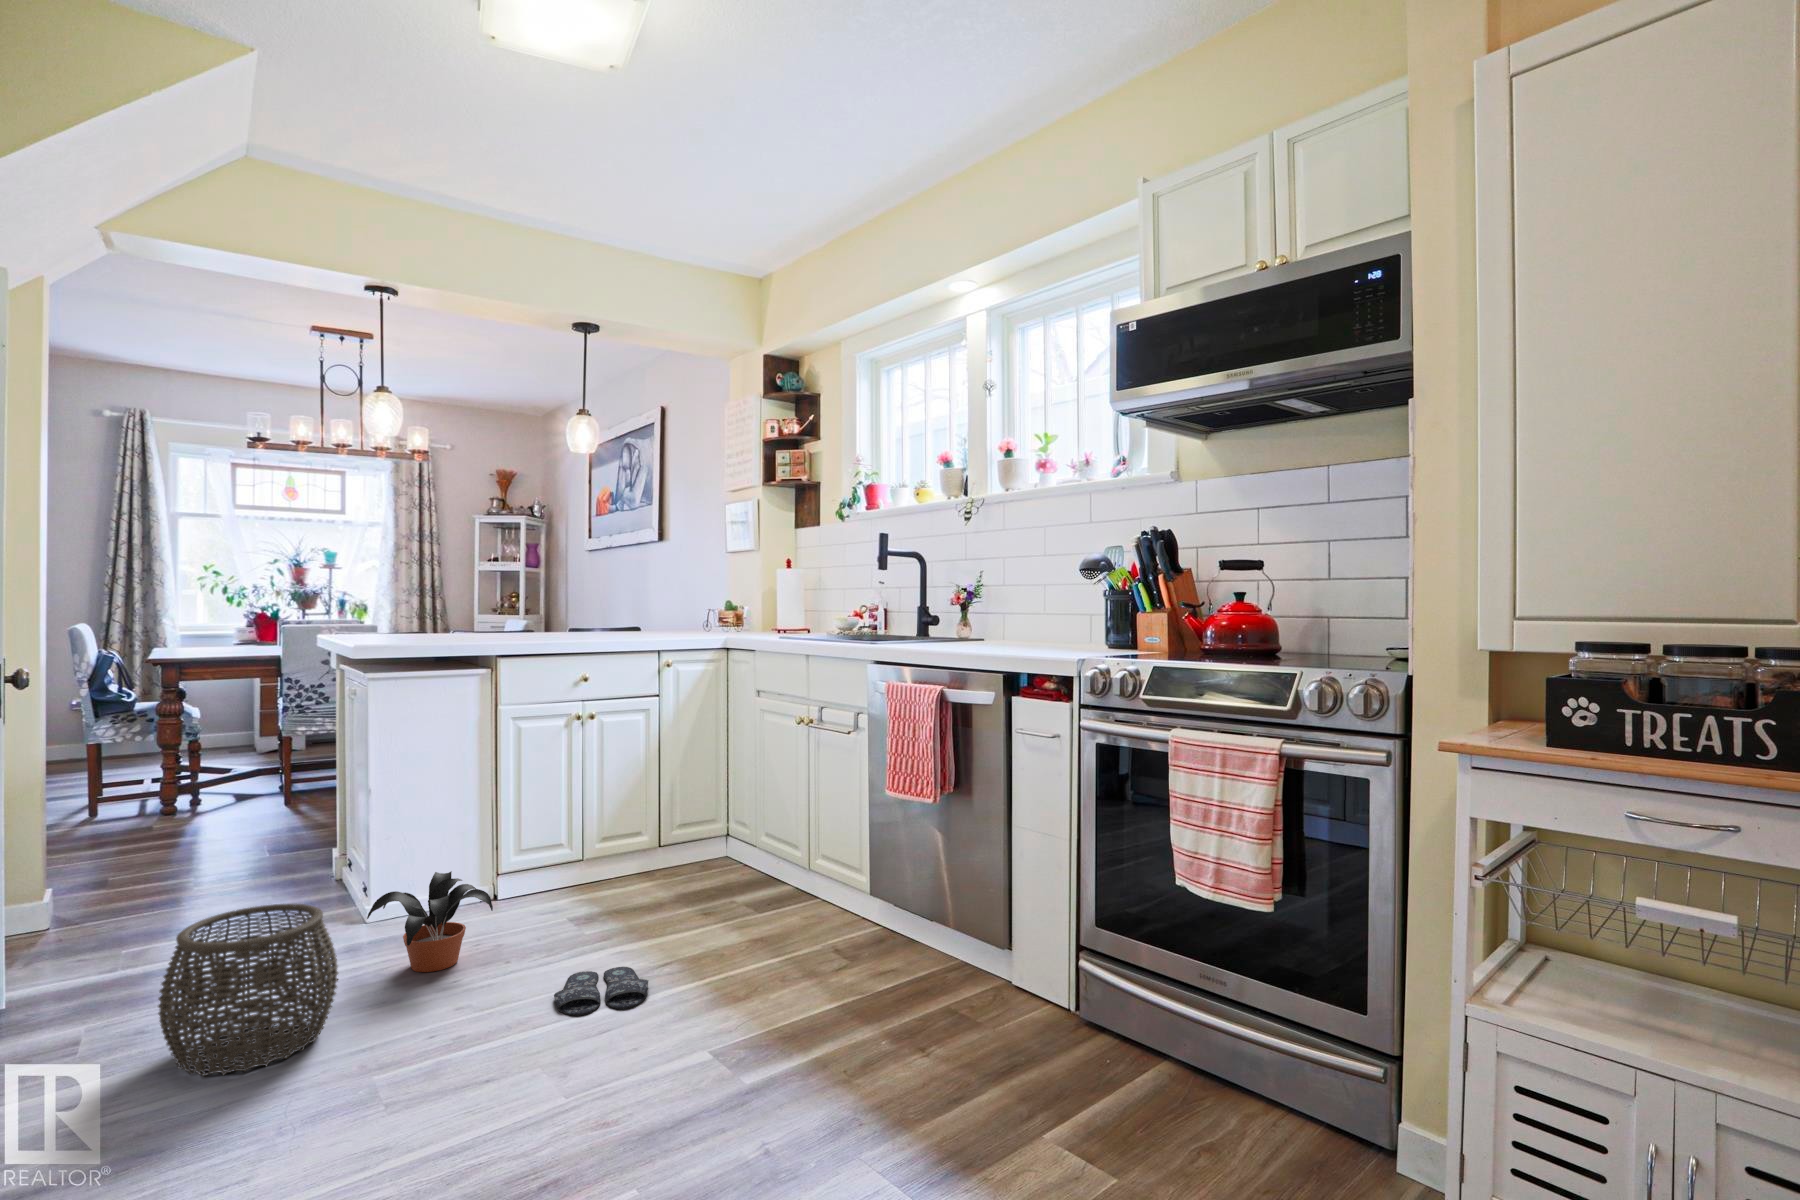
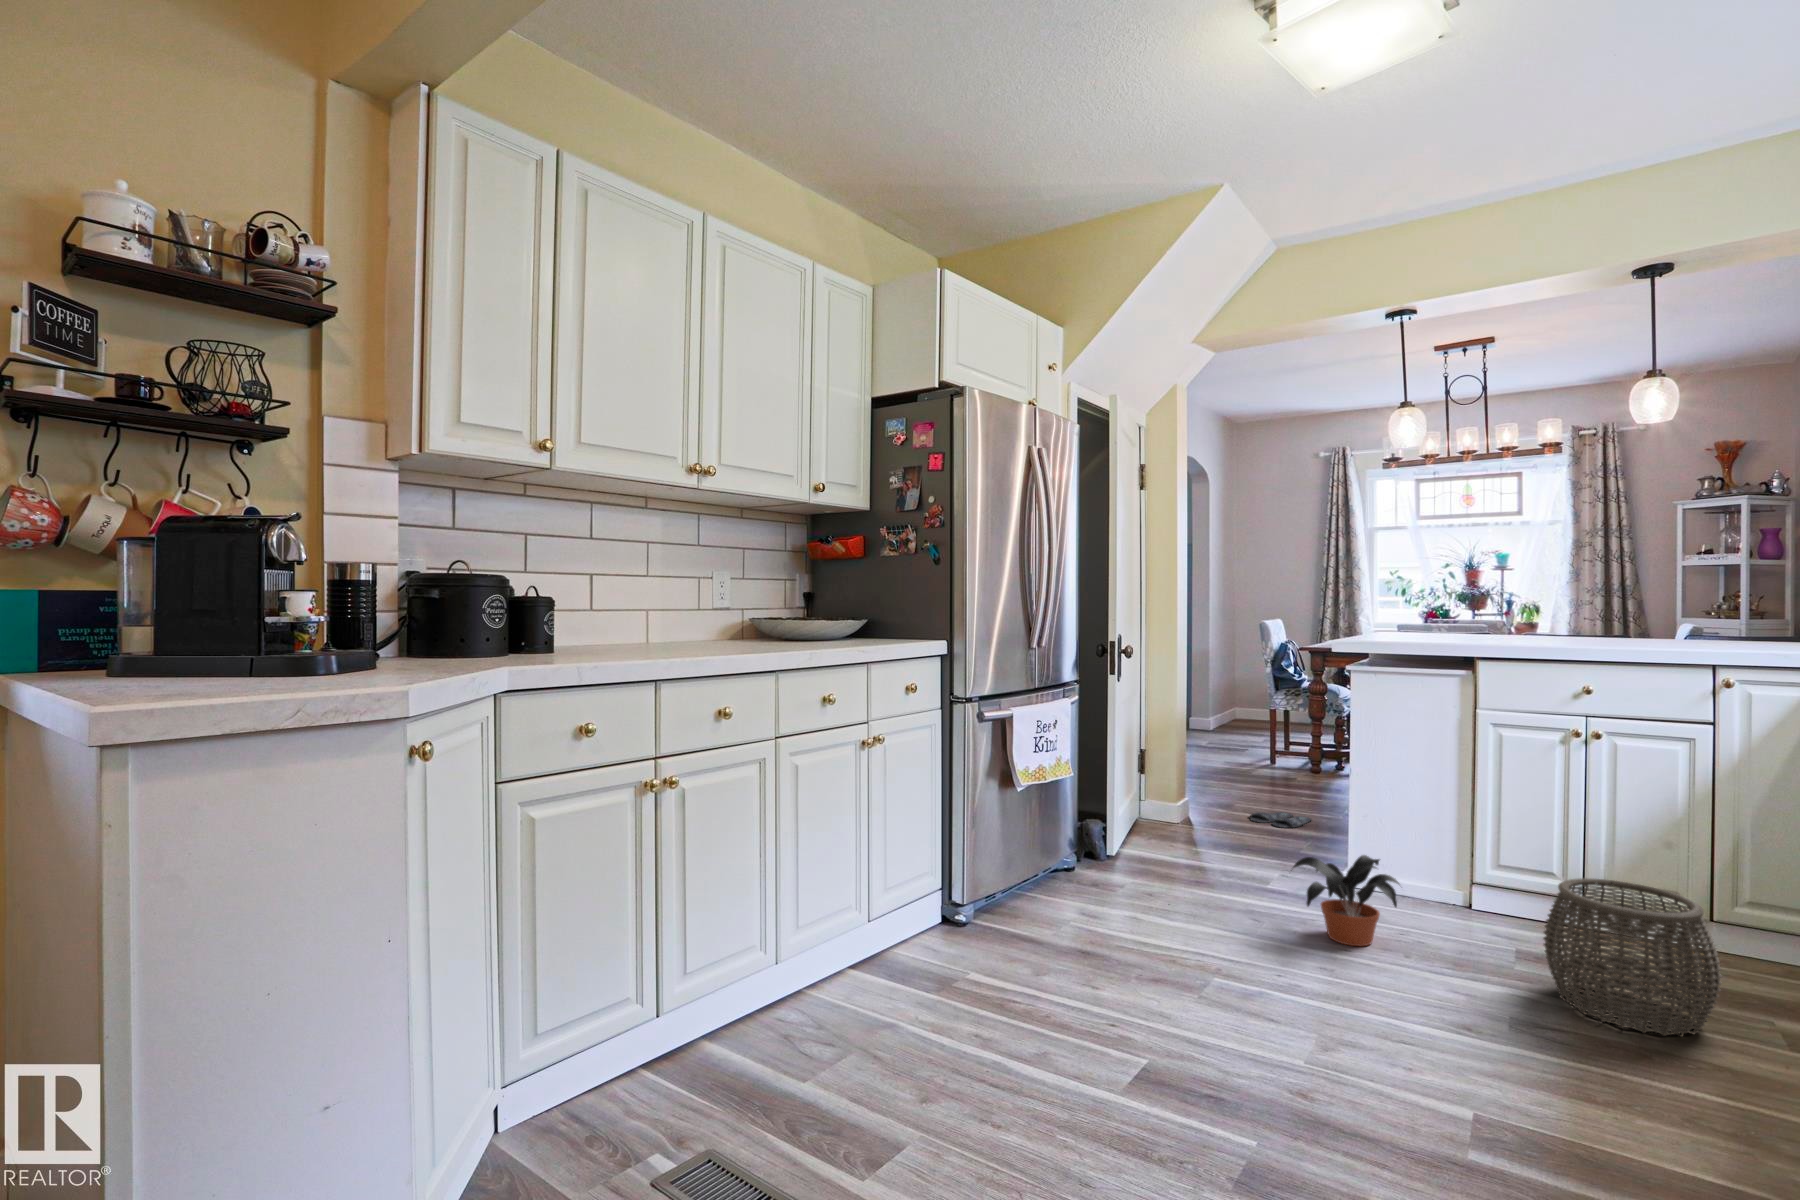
woven basket: present [158,904,338,1076] -> present [1543,878,1722,1036]
slippers: present [554,967,648,1016] -> present [1250,812,1311,828]

